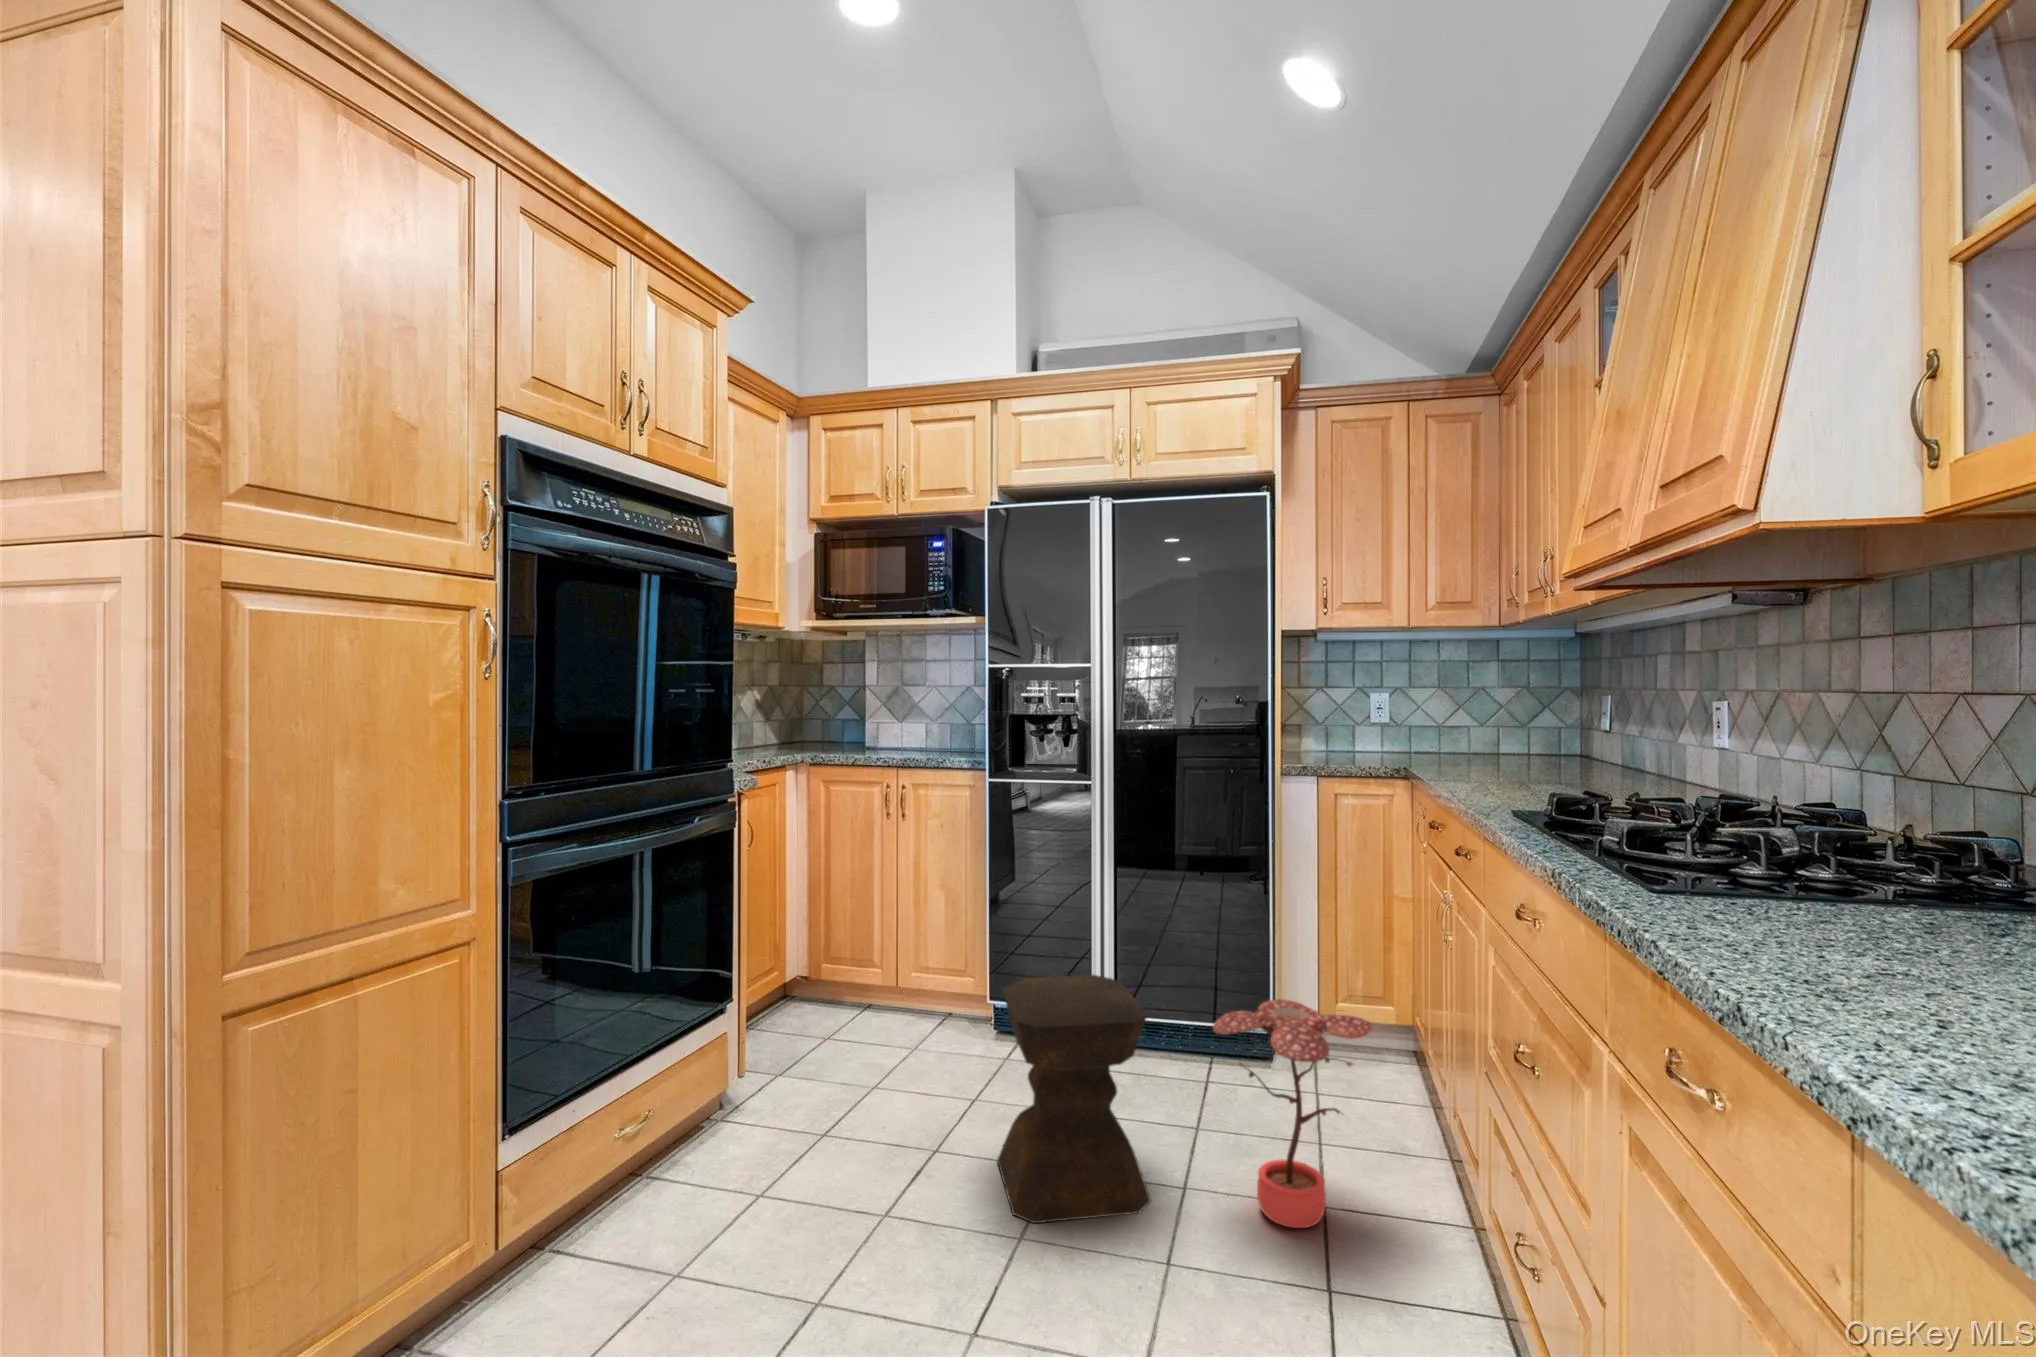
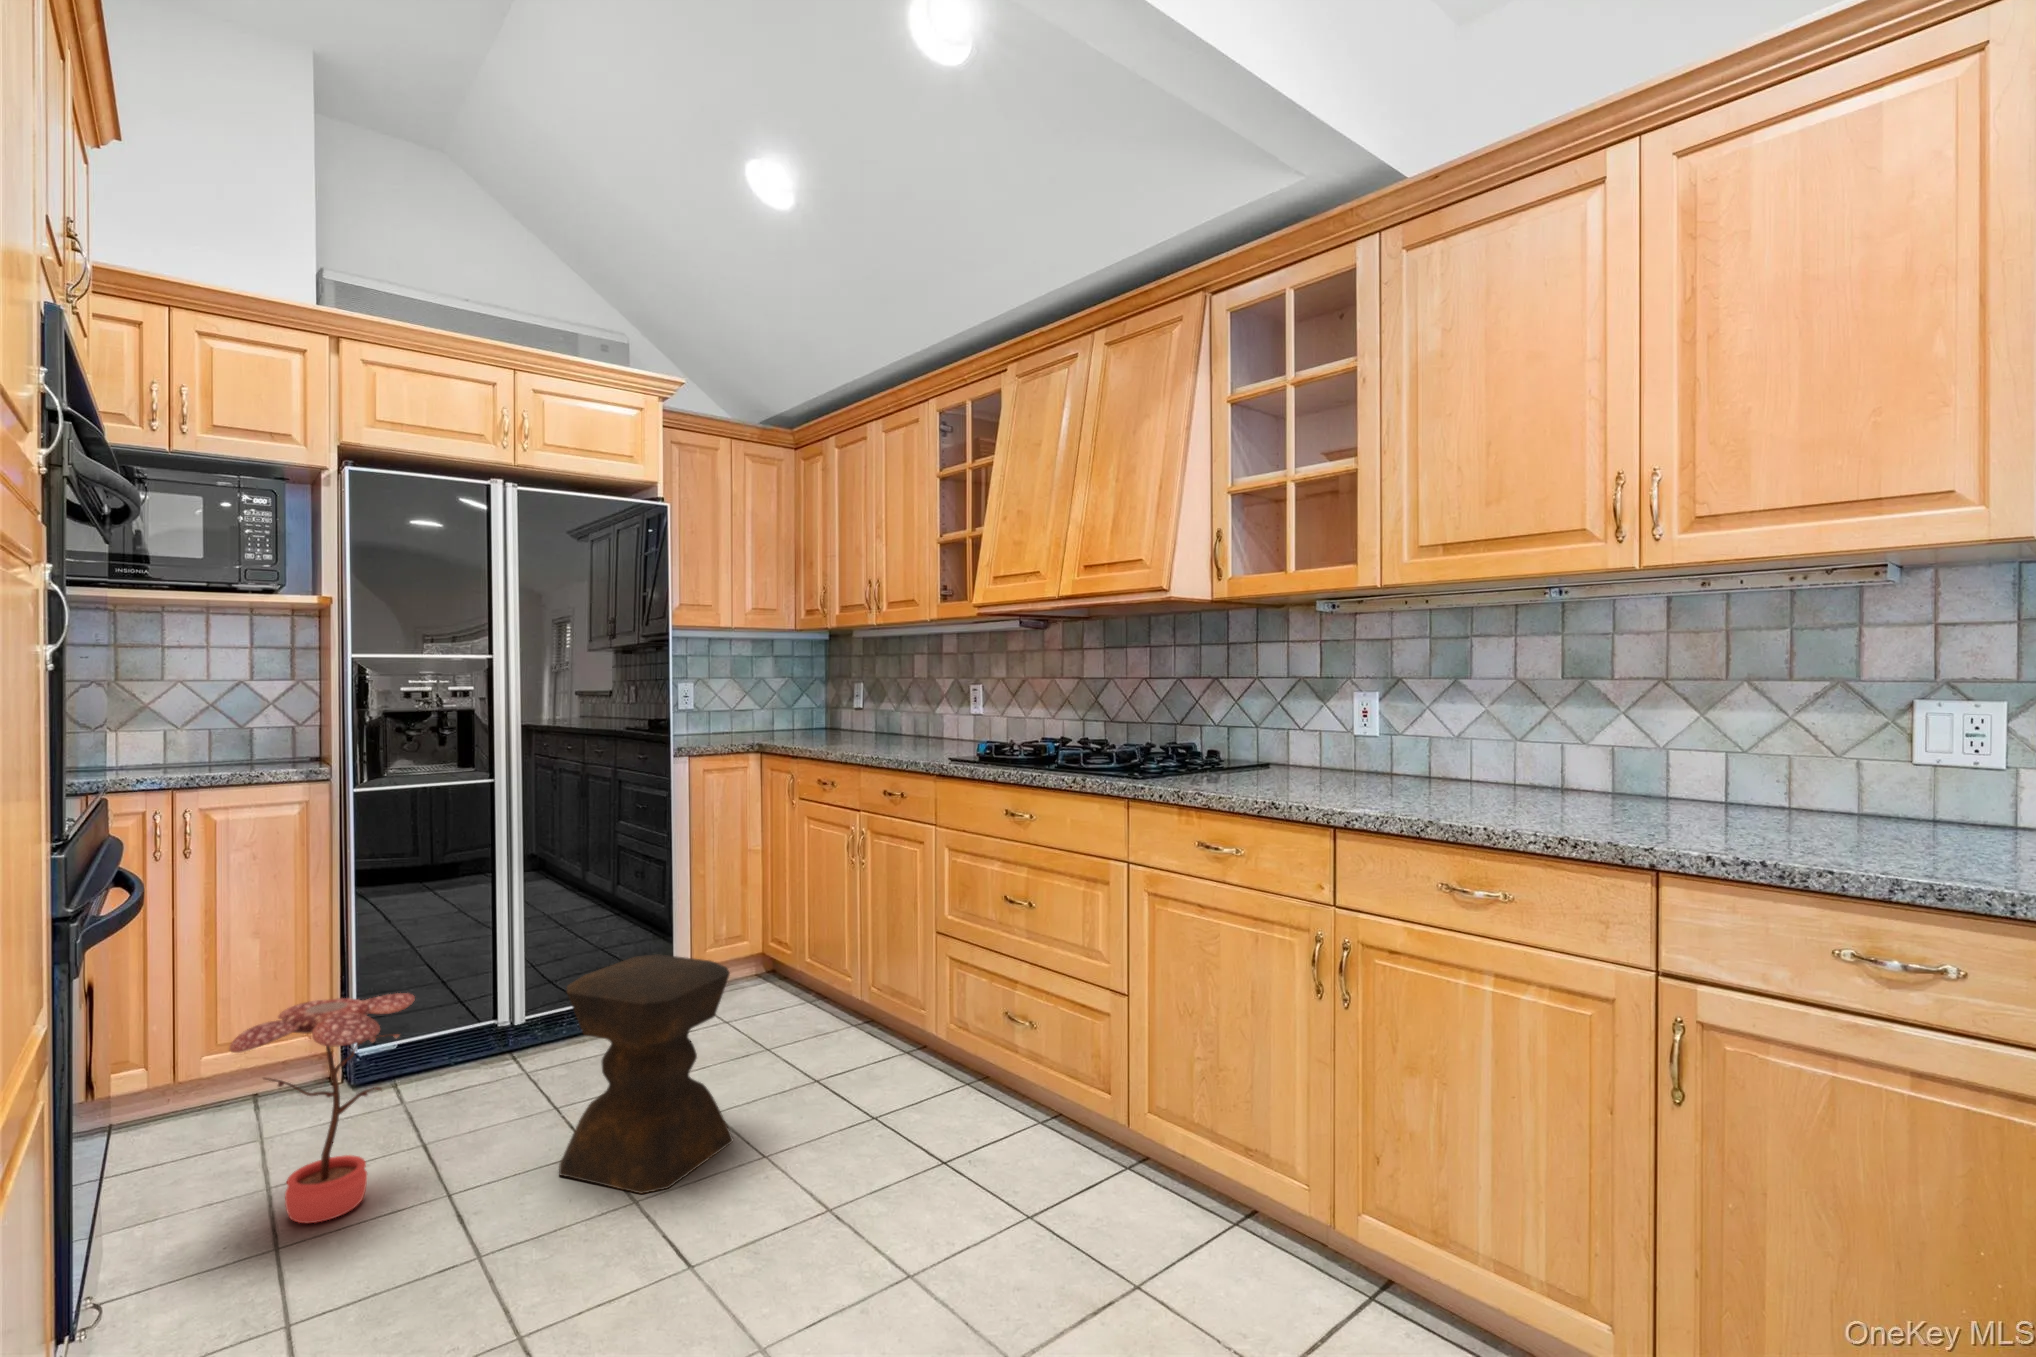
potted plant: present [1213,999,1372,1228] -> present [230,993,415,1223]

